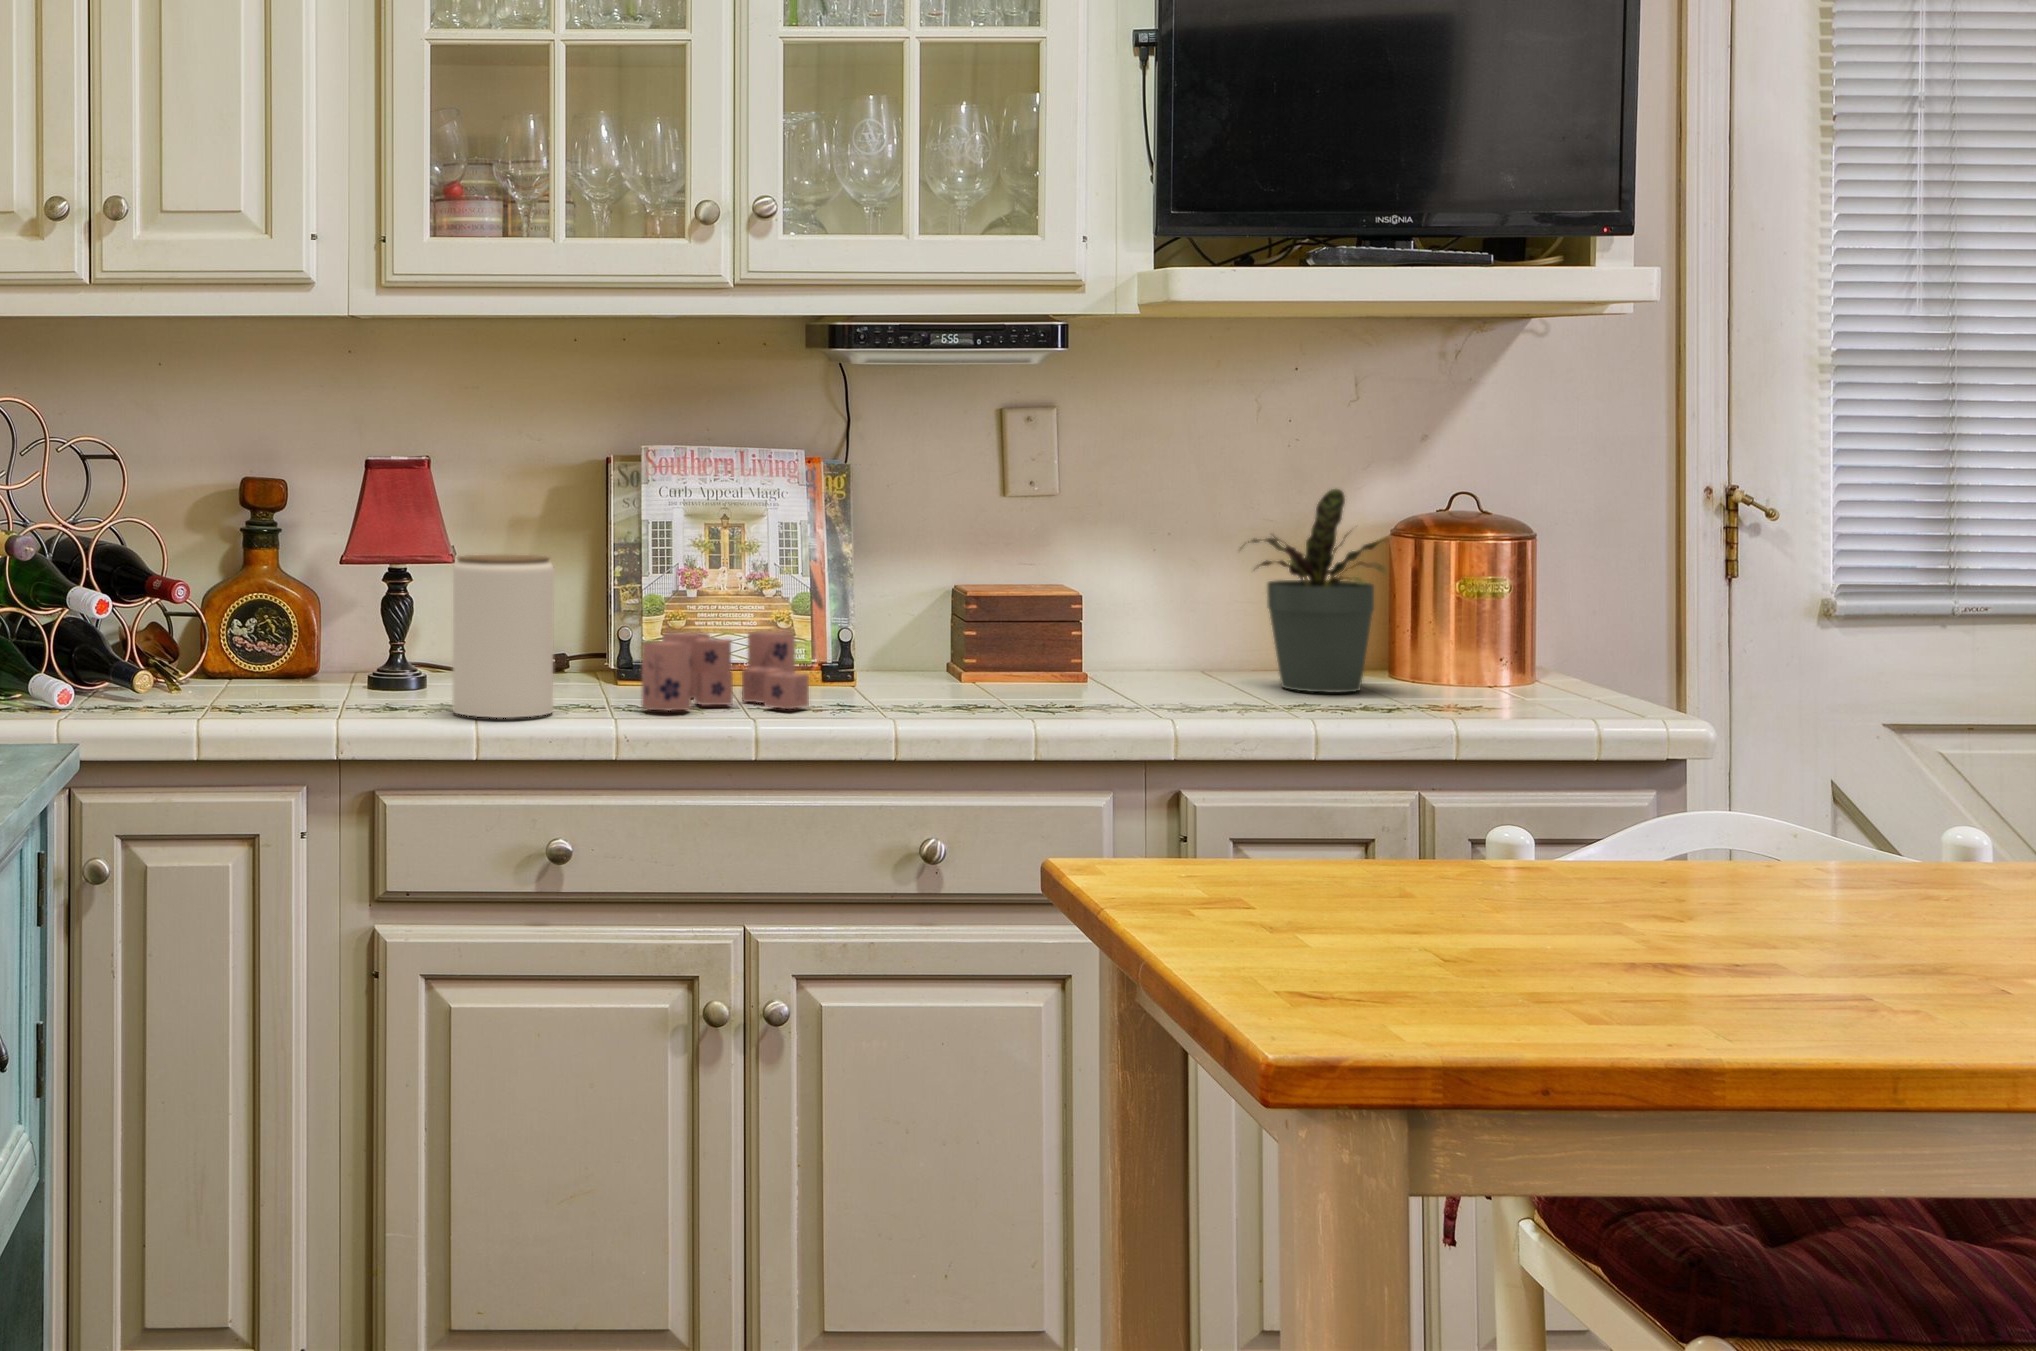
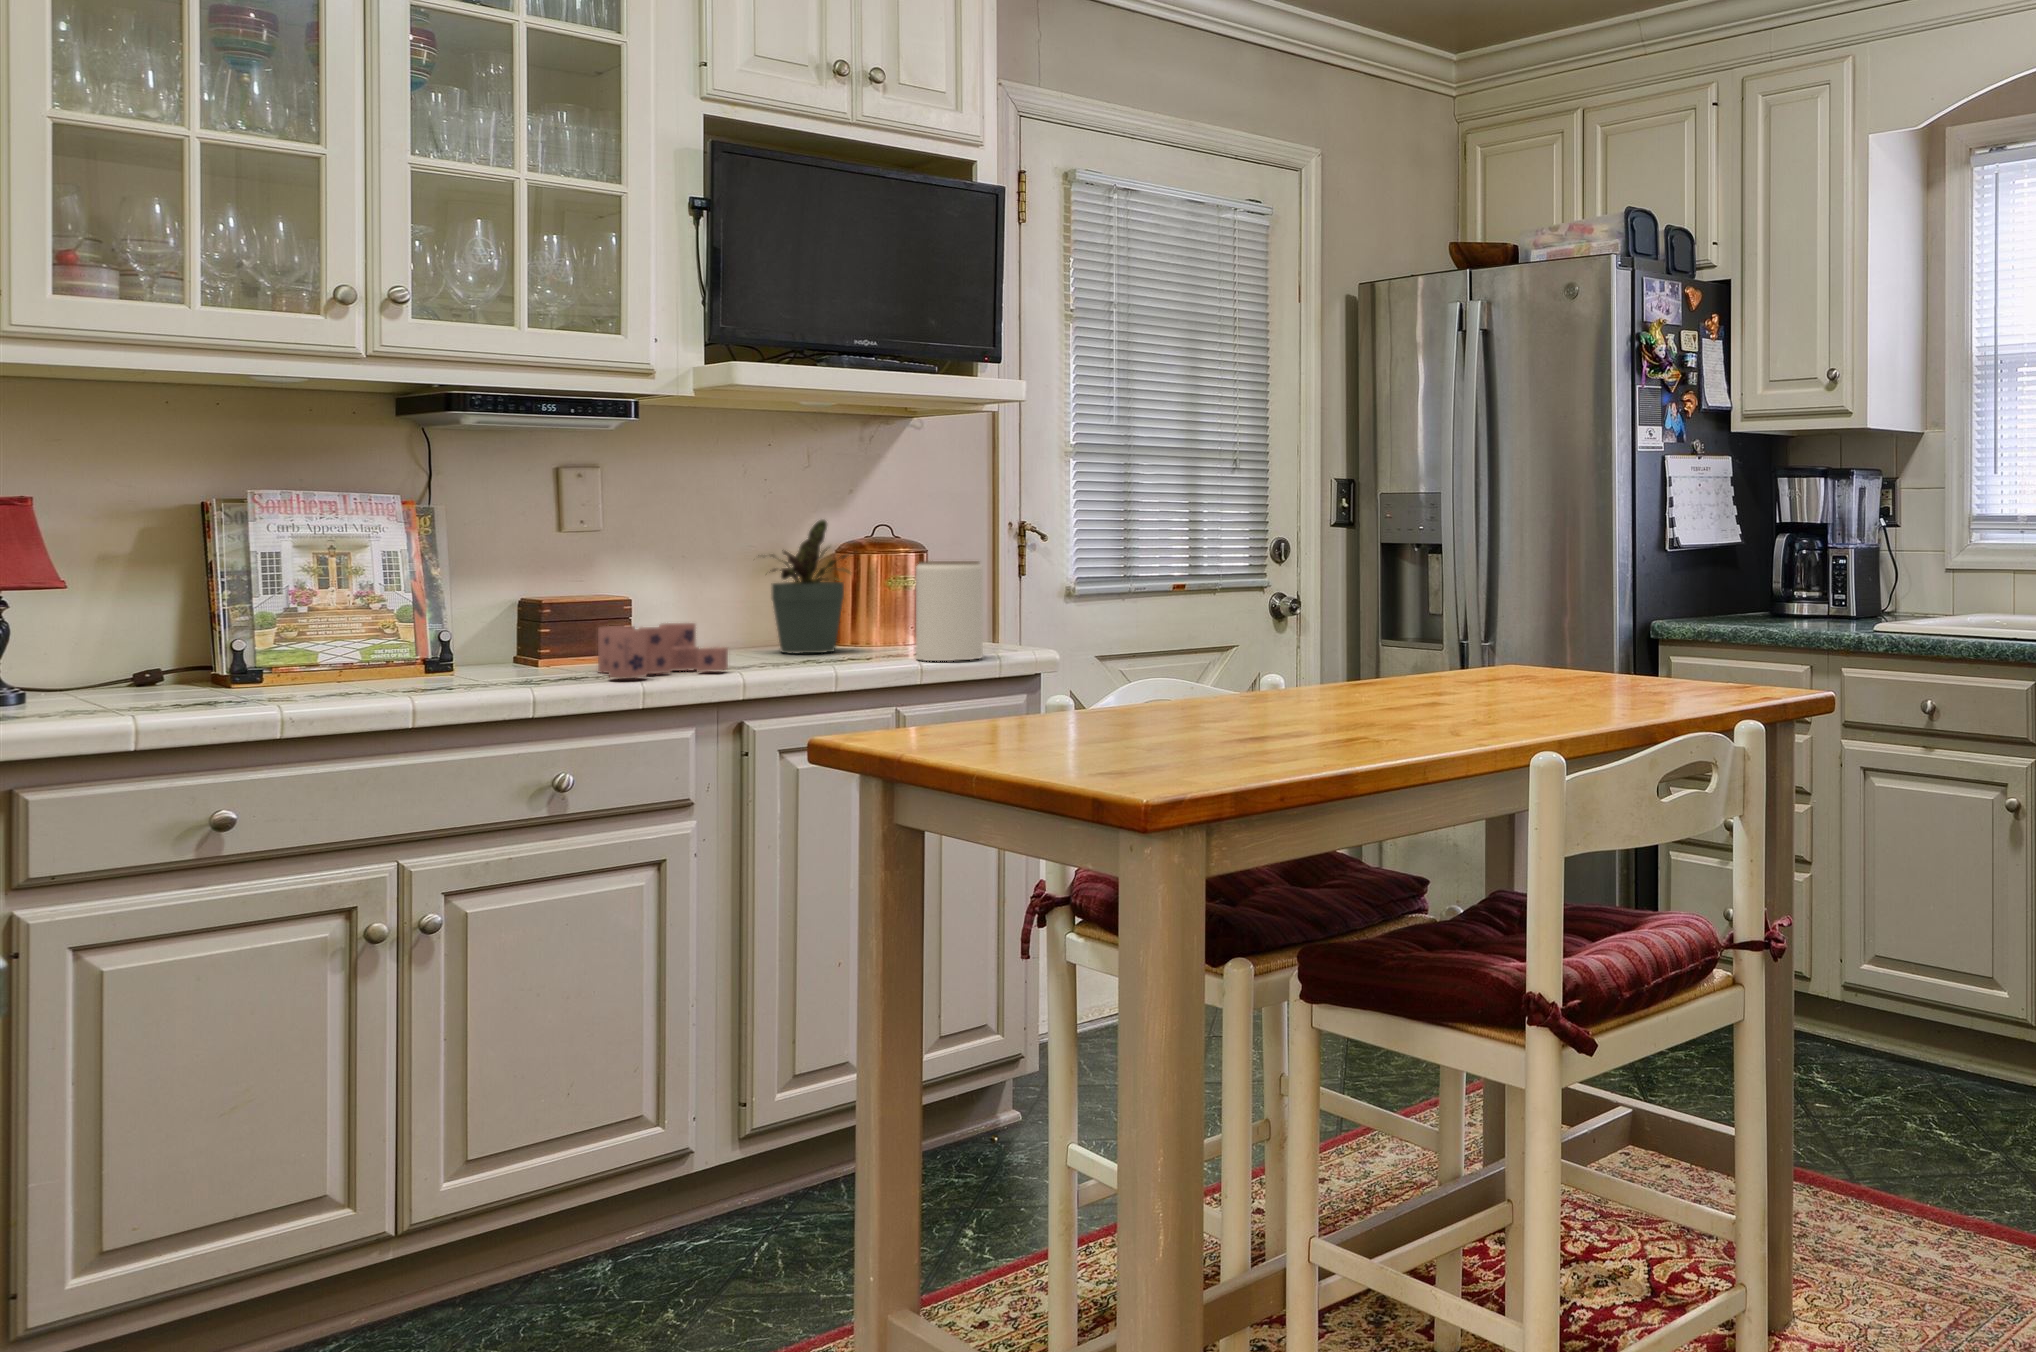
jar: present [452,555,554,718] -> present [916,561,983,661]
candle: present [642,631,809,710] -> present [598,623,728,678]

